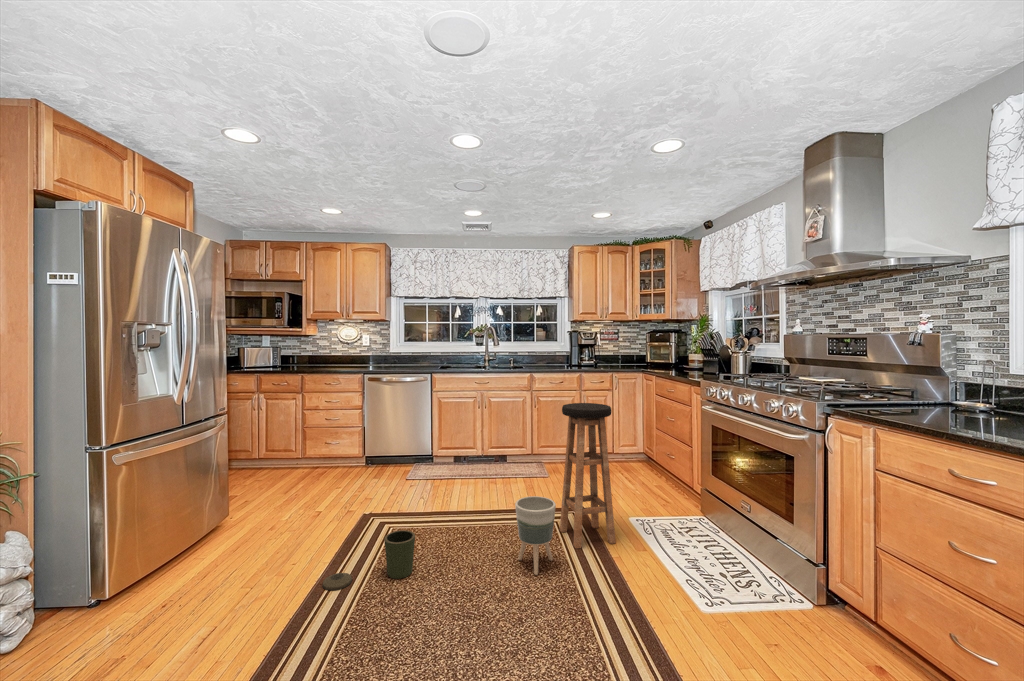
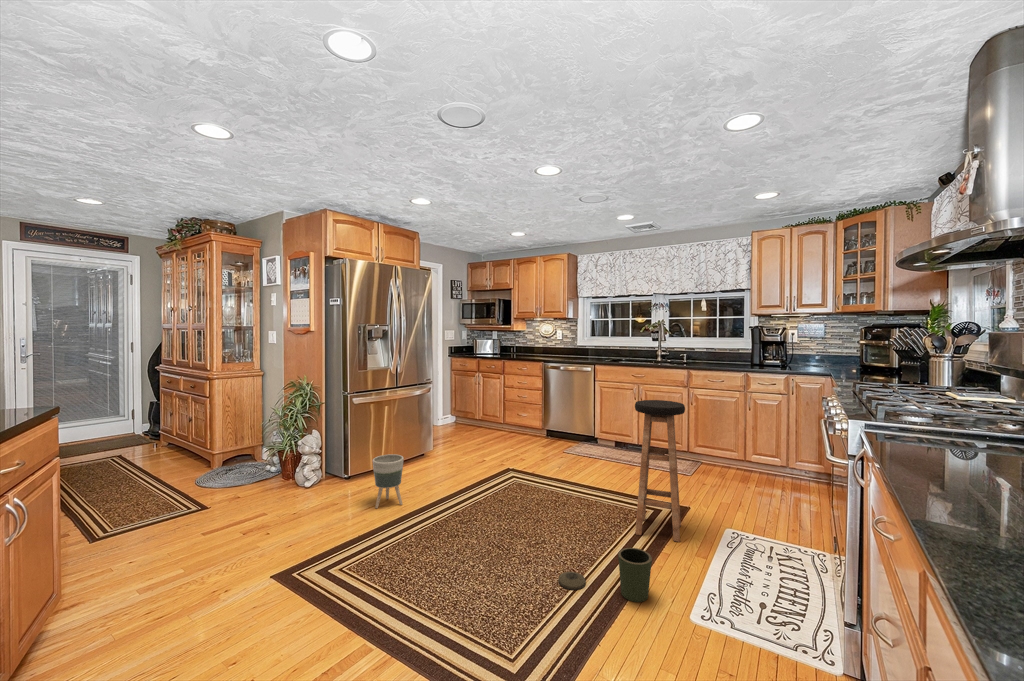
planter: present [515,496,556,575] -> present [372,454,404,508]
trash can: present [323,530,415,590] -> present [558,548,652,602]

